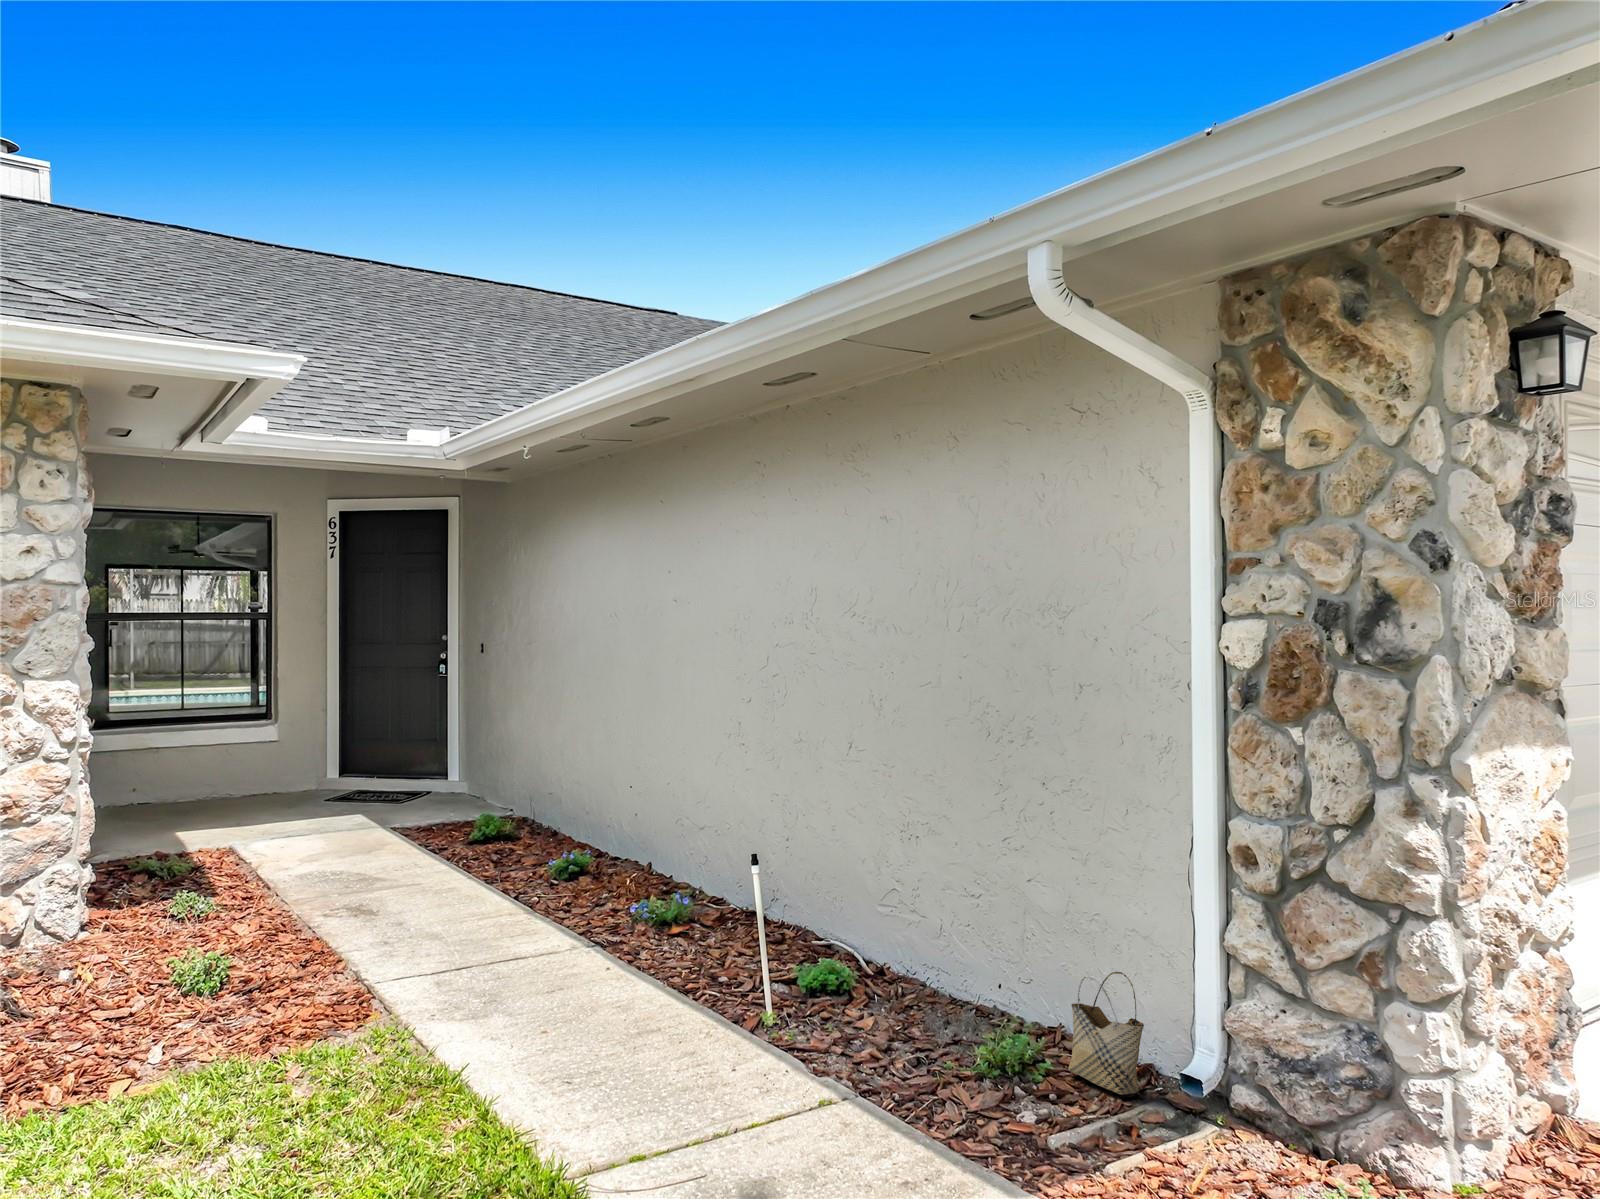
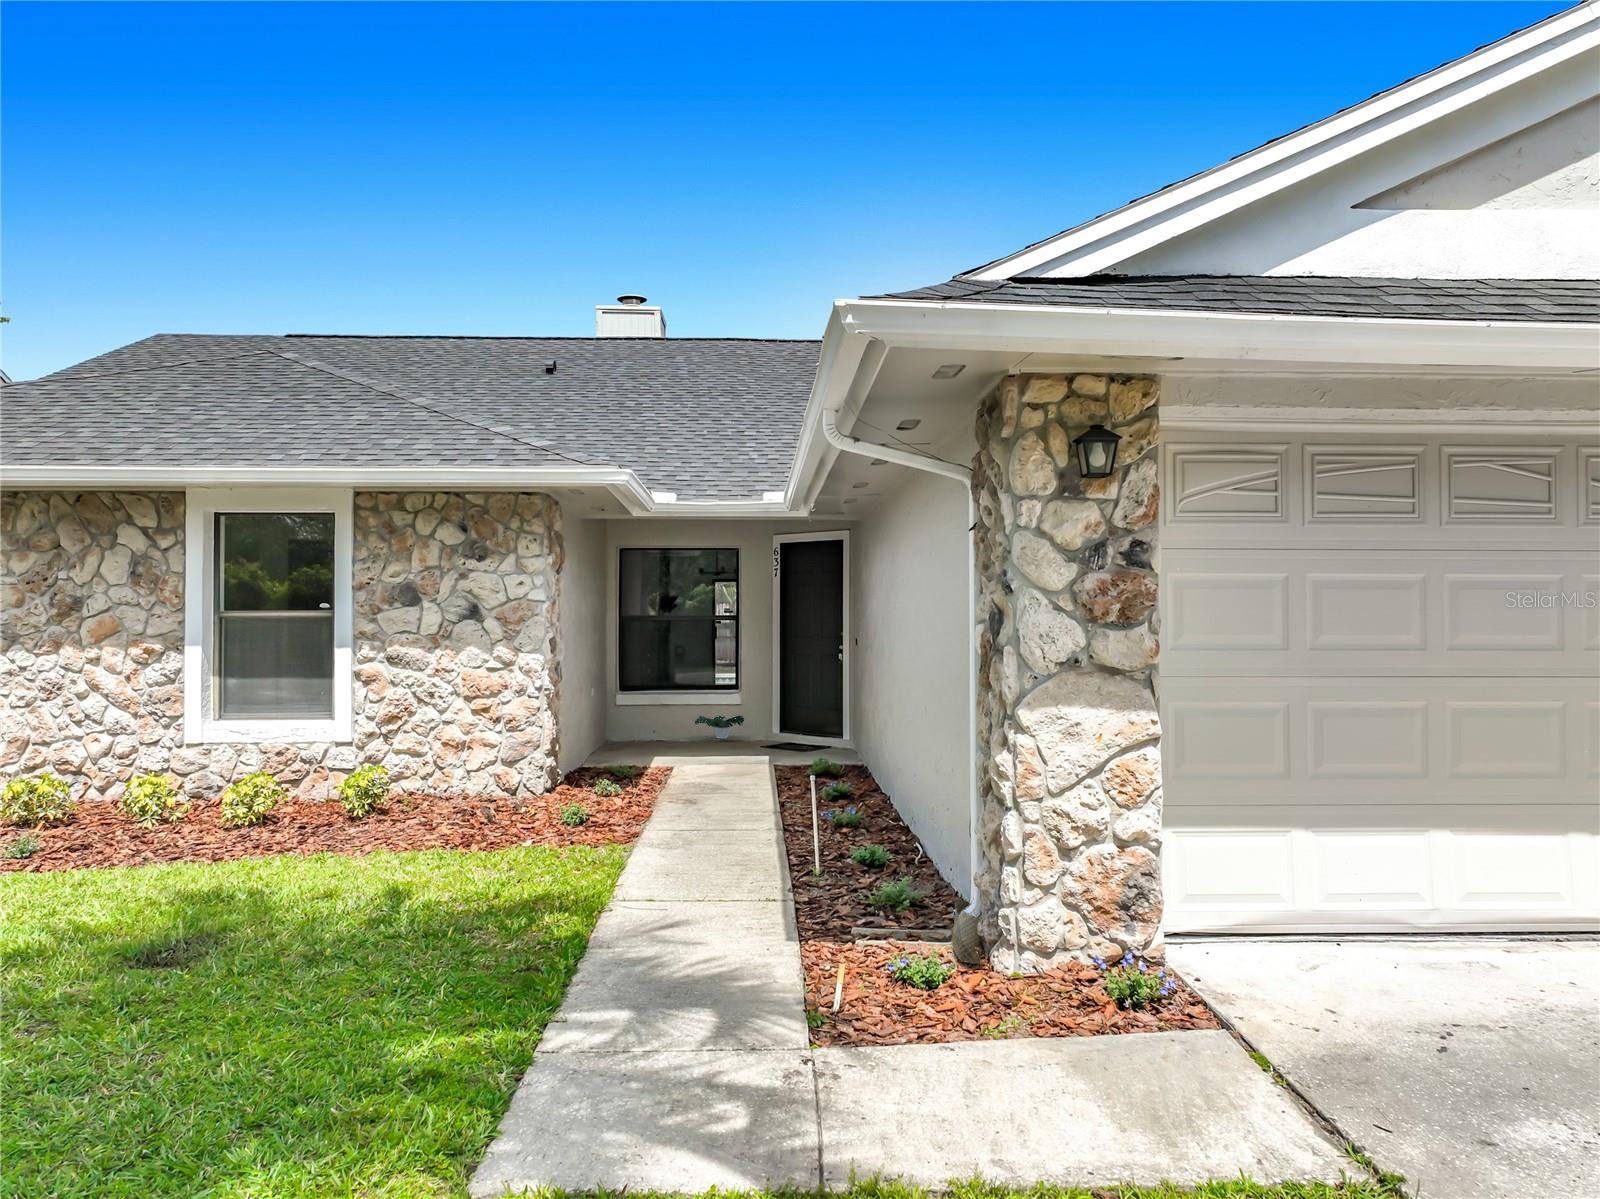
potted plant: none [205,764,291,802] -> present [695,716,744,739]

